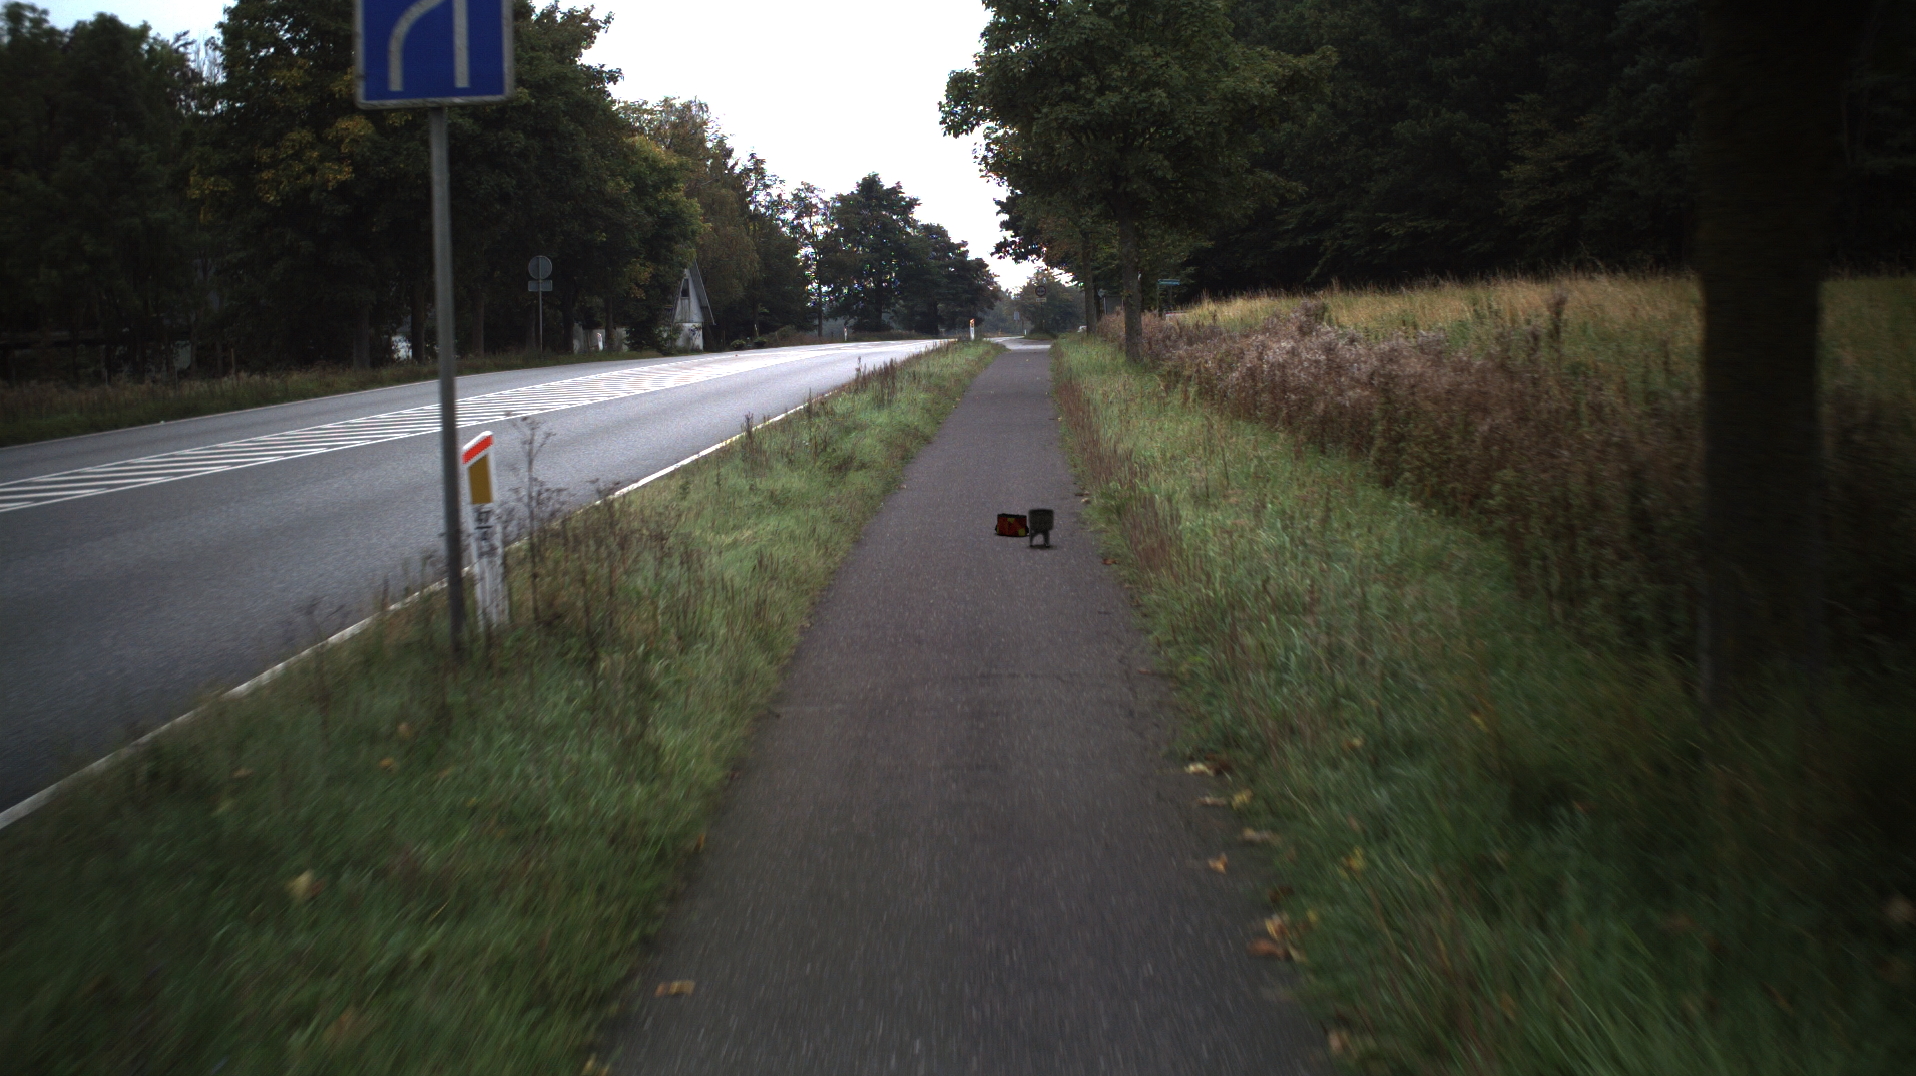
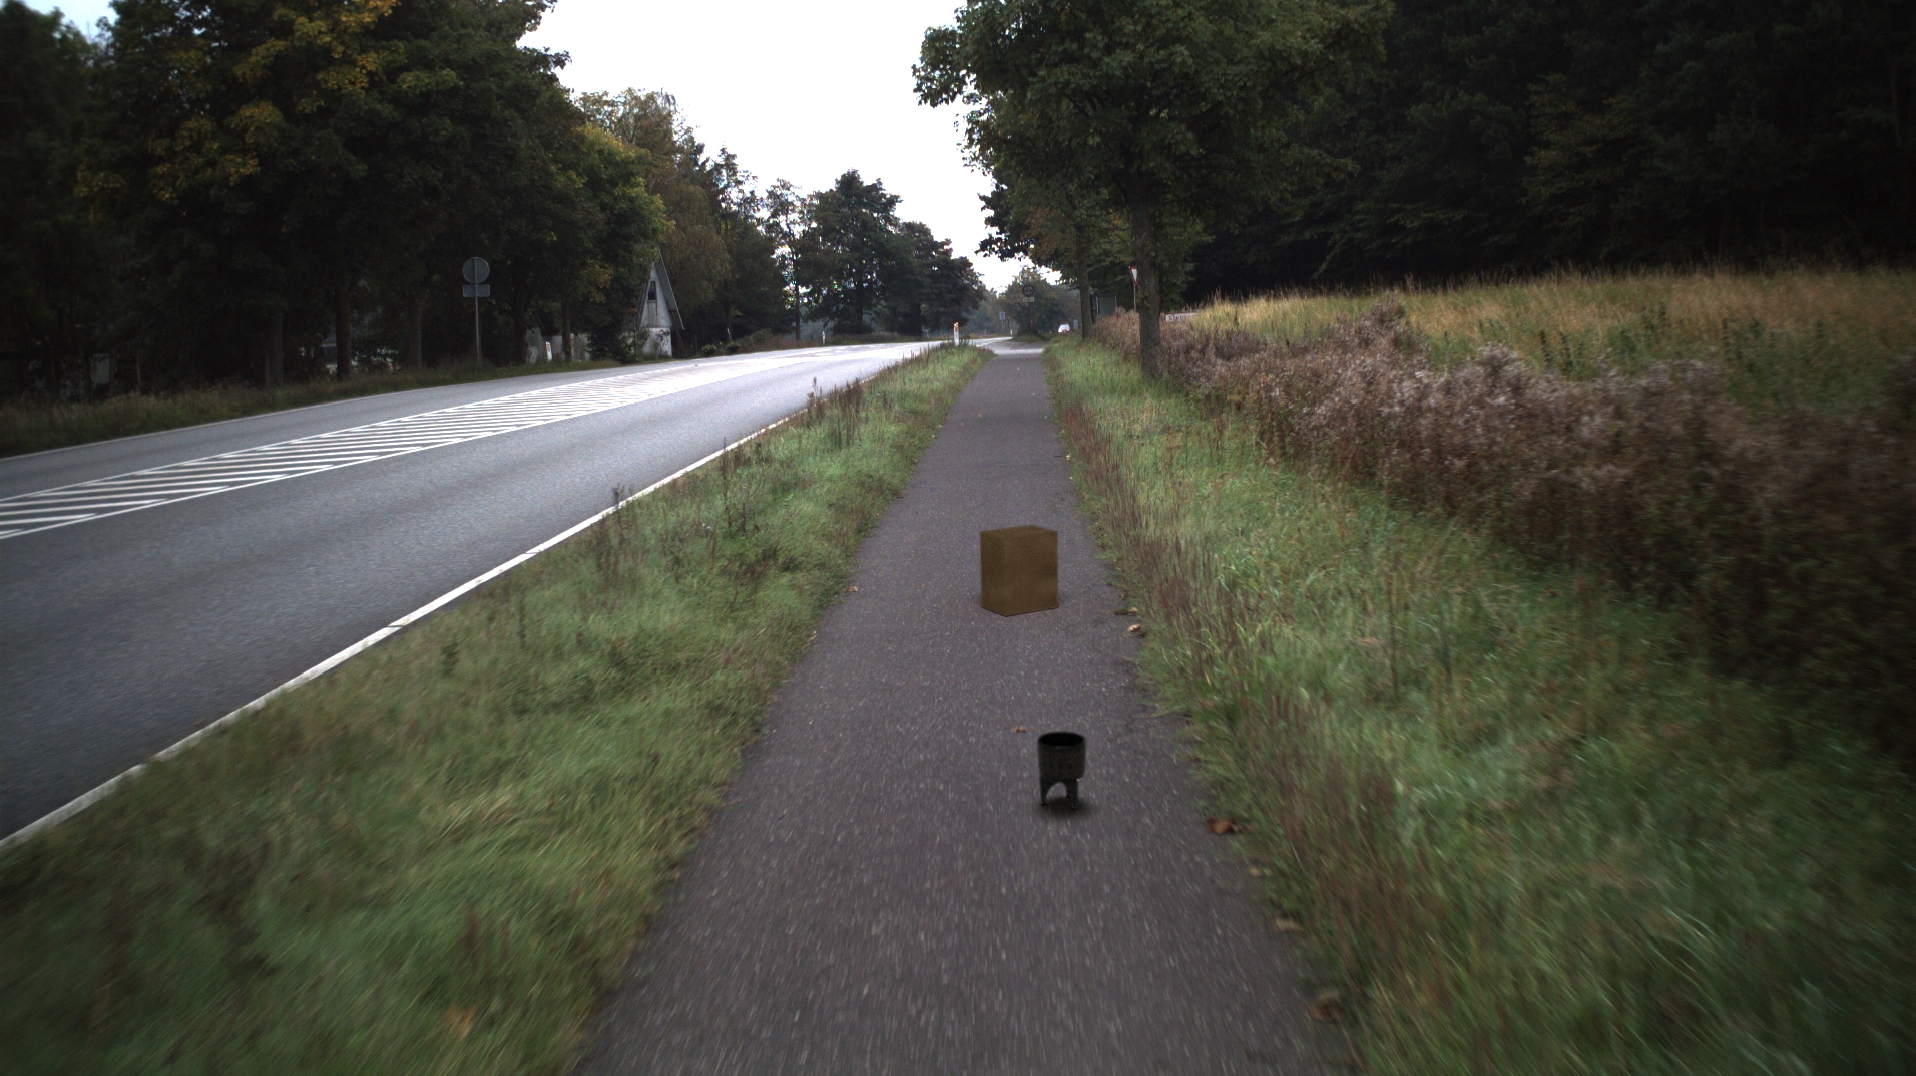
cardboard box: none [995,433,1046,489] -> present [980,525,1058,616]
bag: present [995,513,1029,537] -> none [977,720,1039,768]

